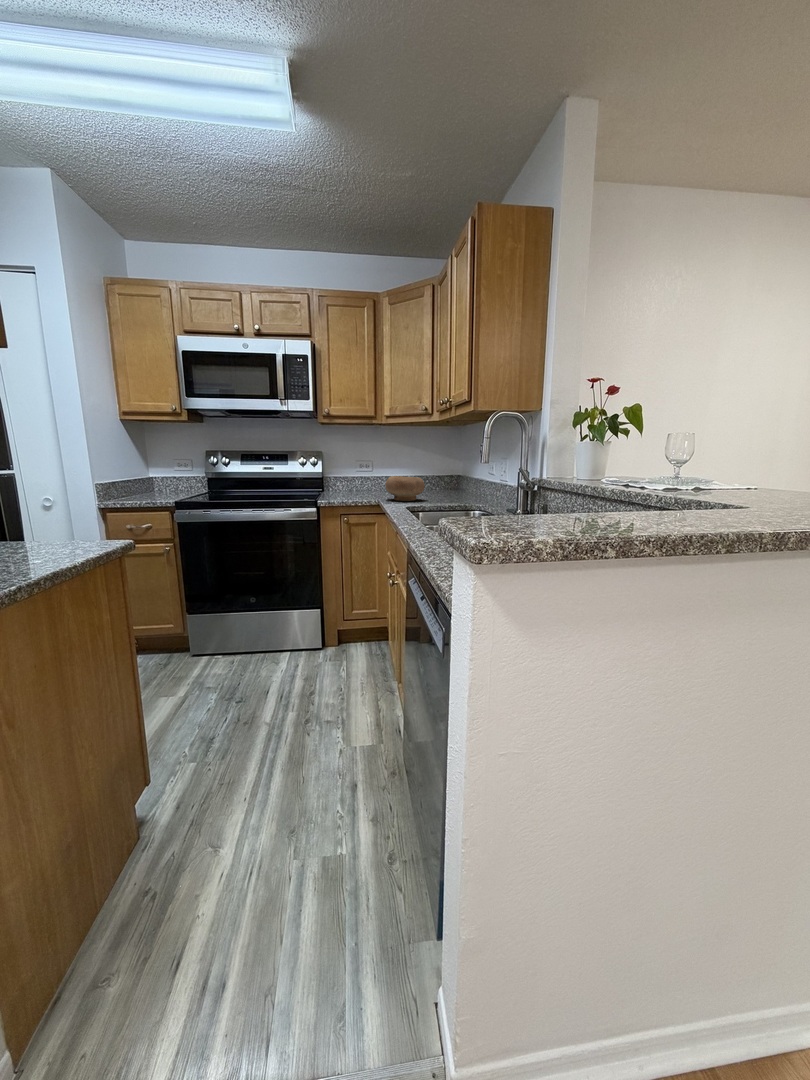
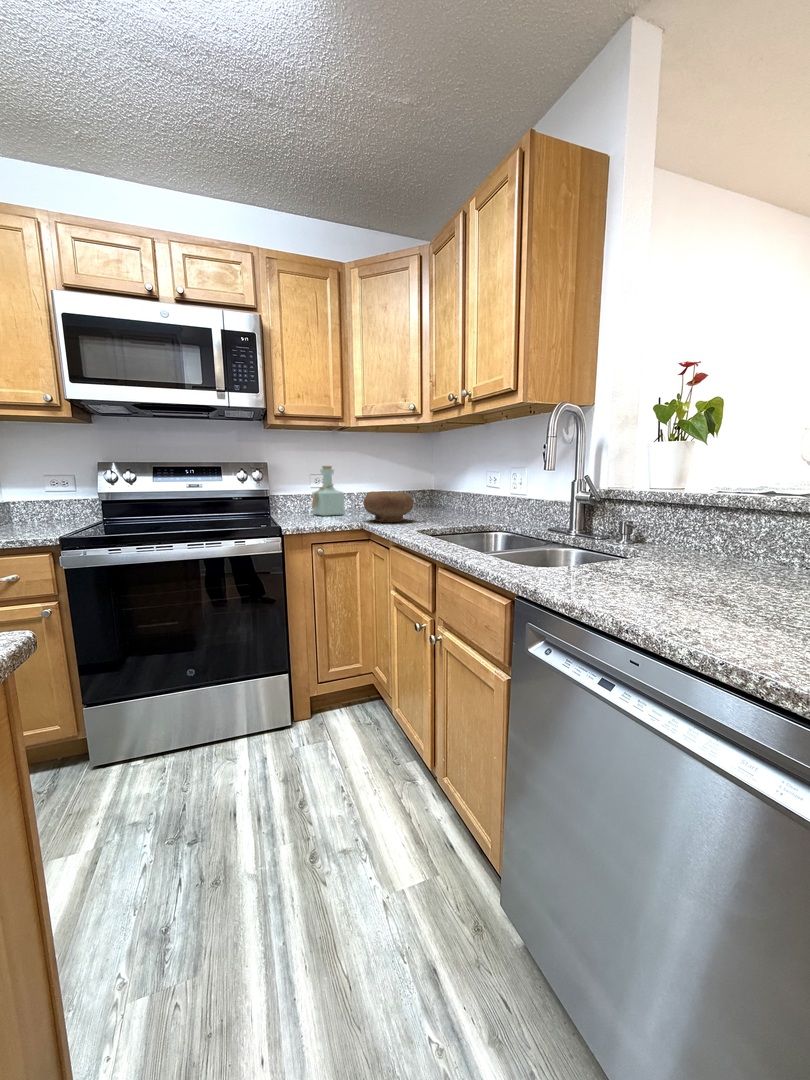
bottle: none [354,455,379,495] -> present [312,466,345,516]

